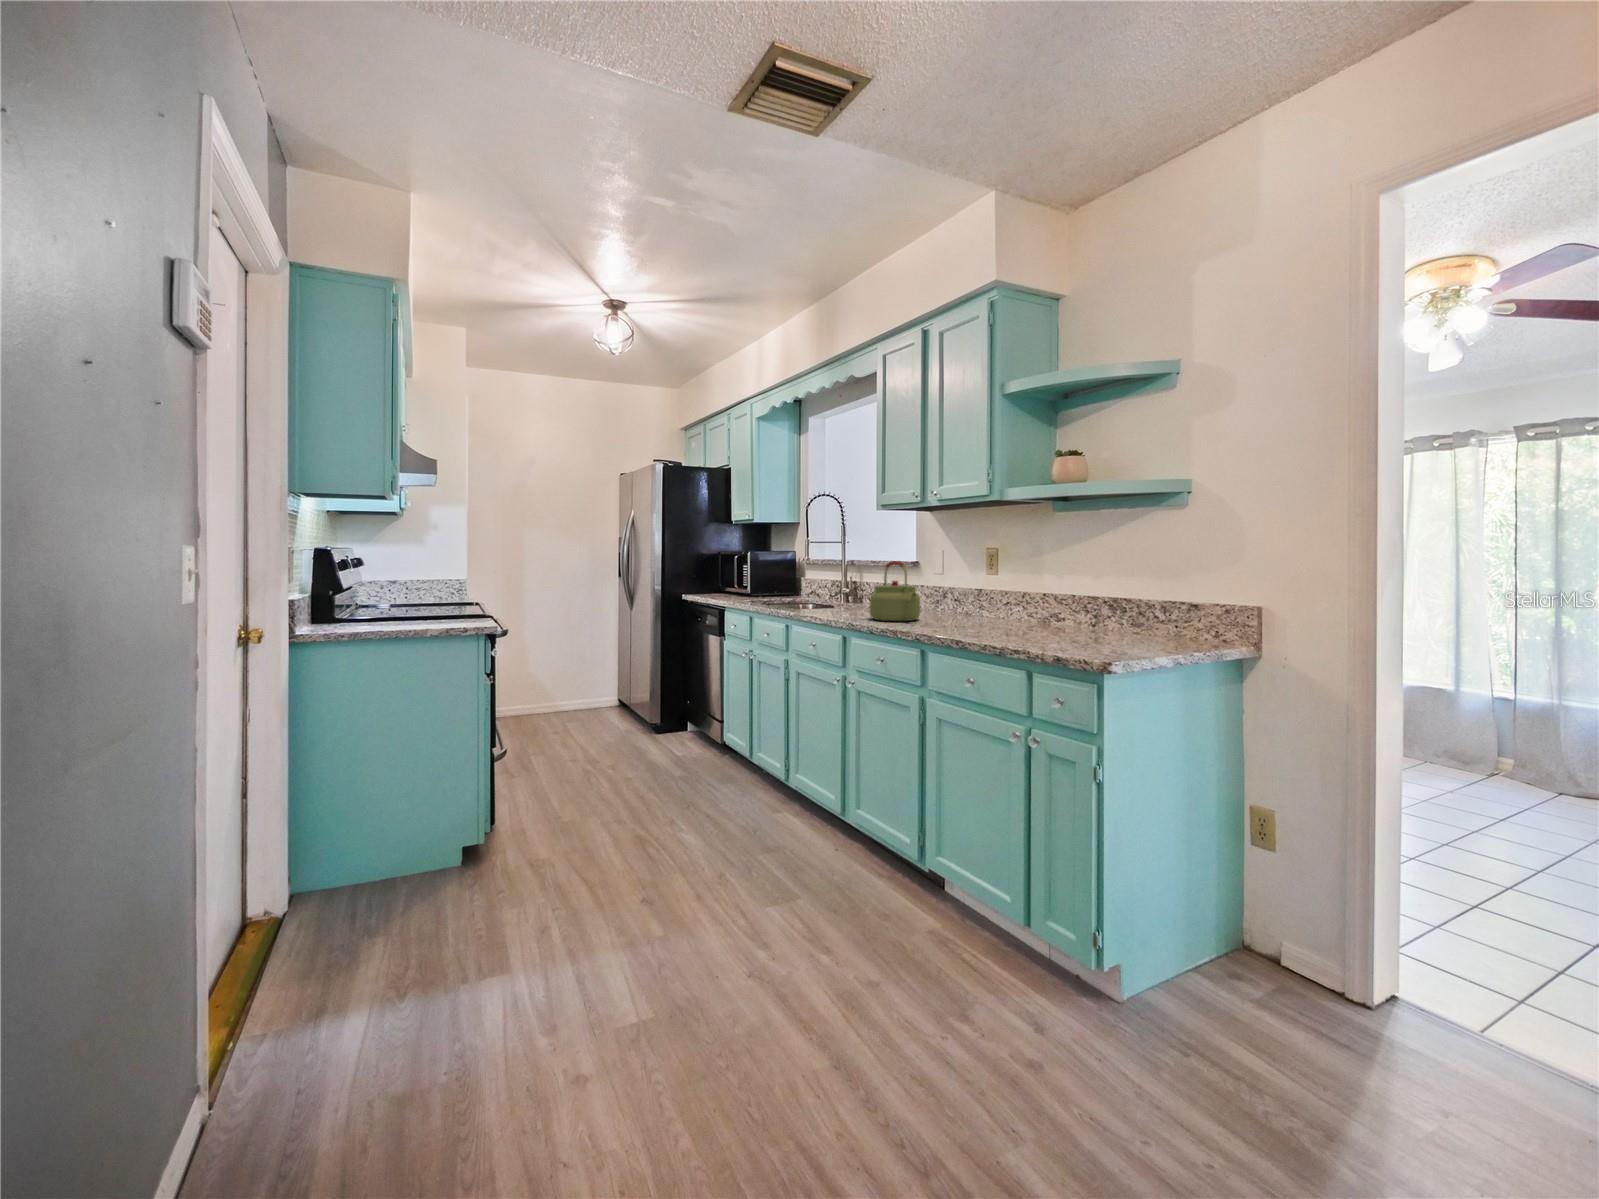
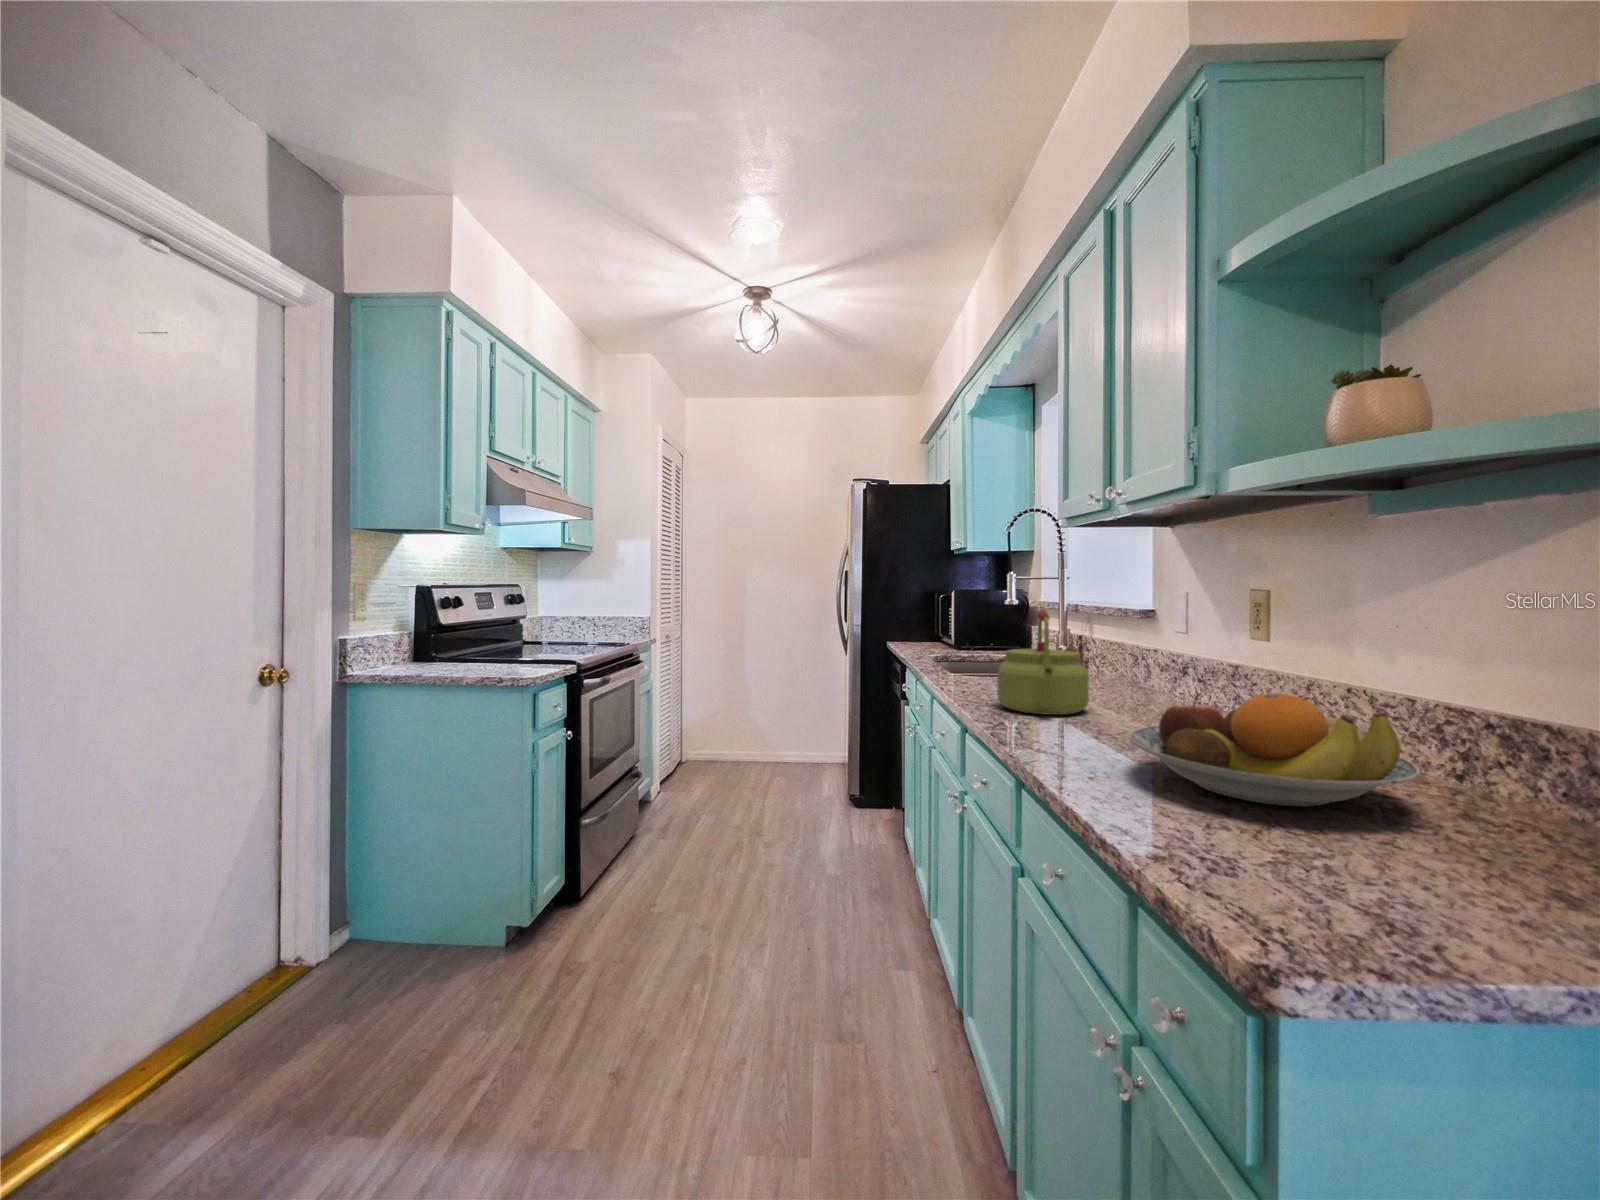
fruit bowl: none [992,591,1107,637] -> present [1129,693,1419,807]

